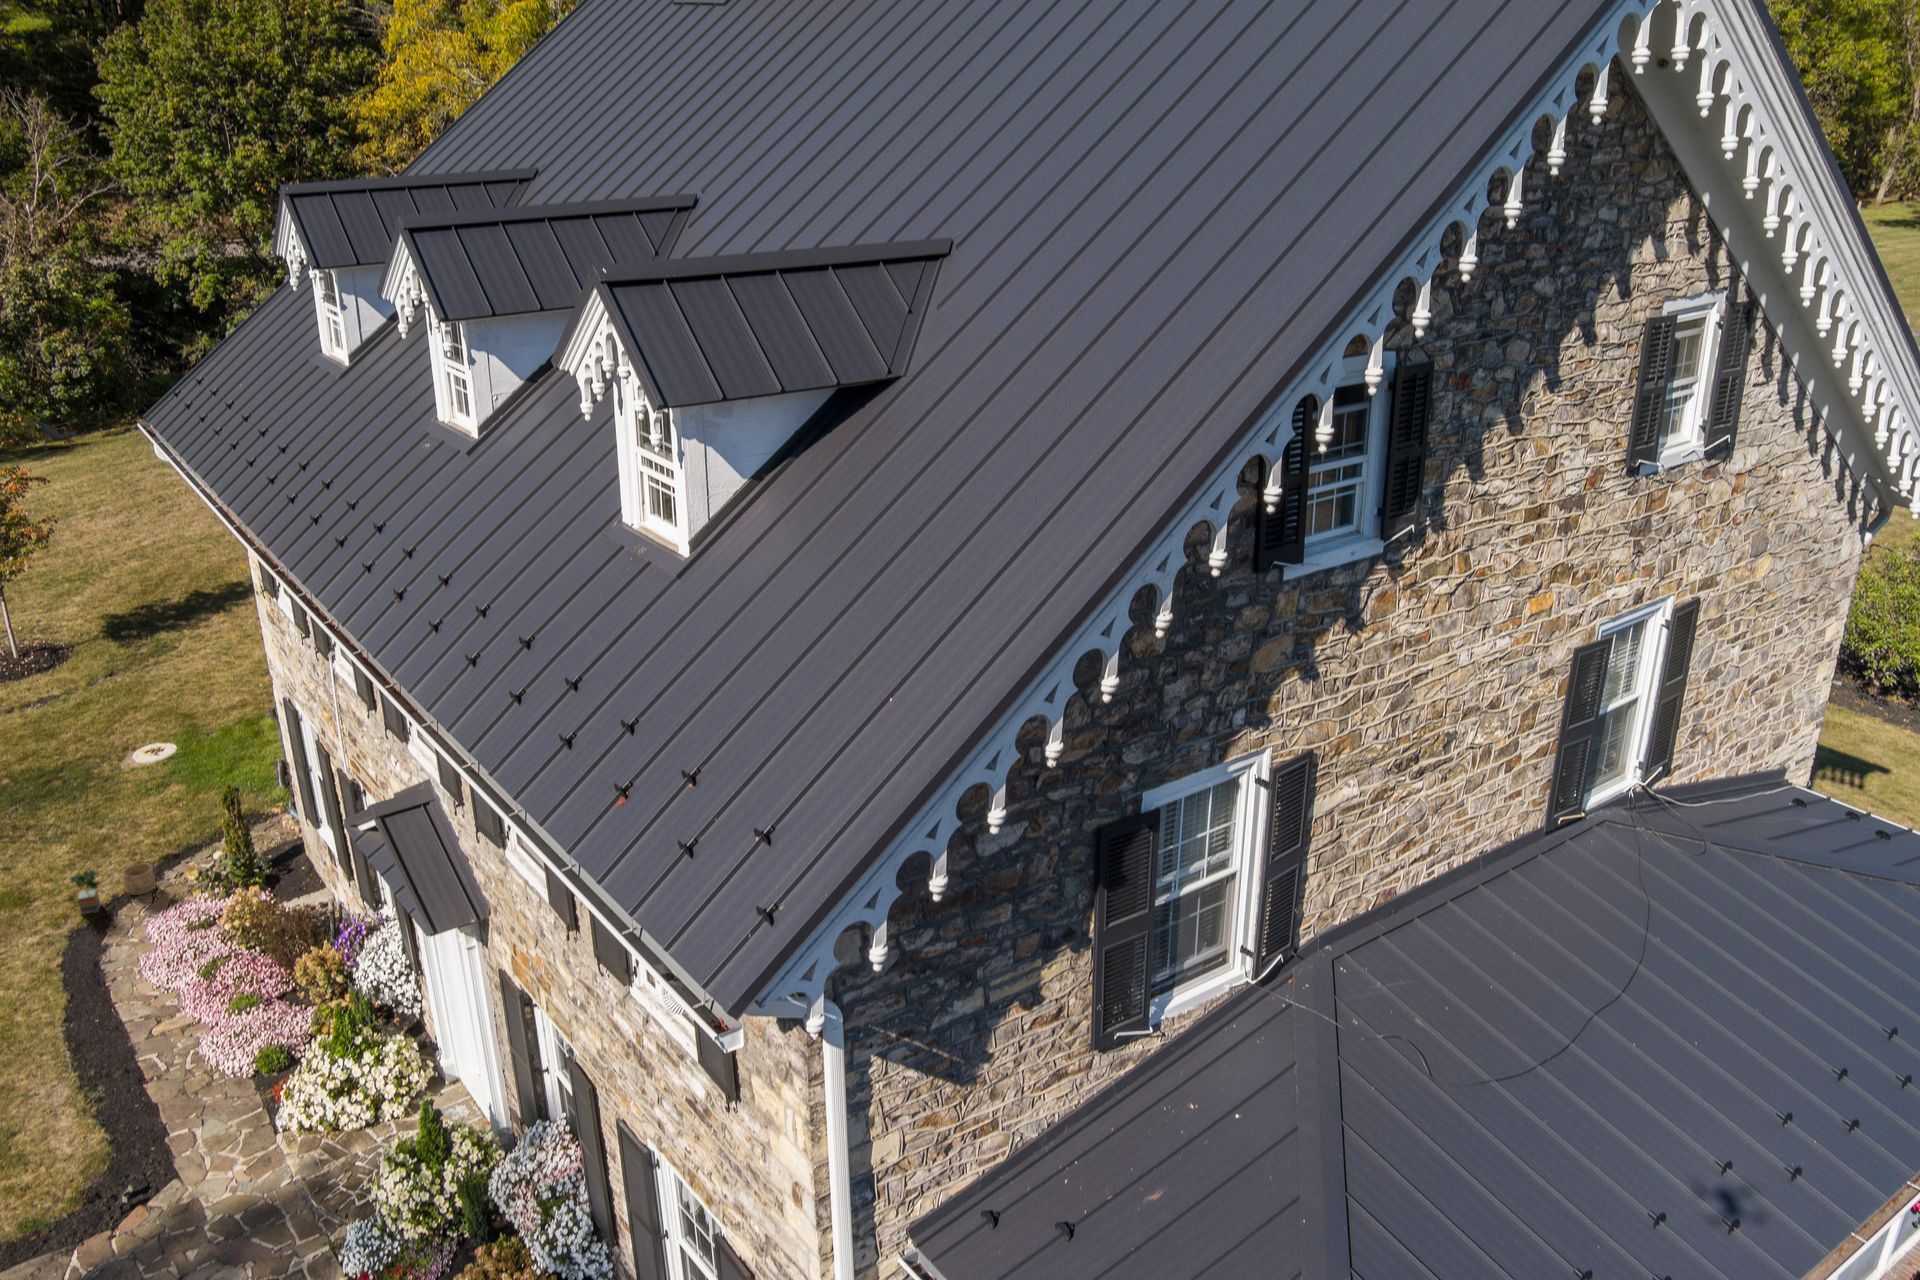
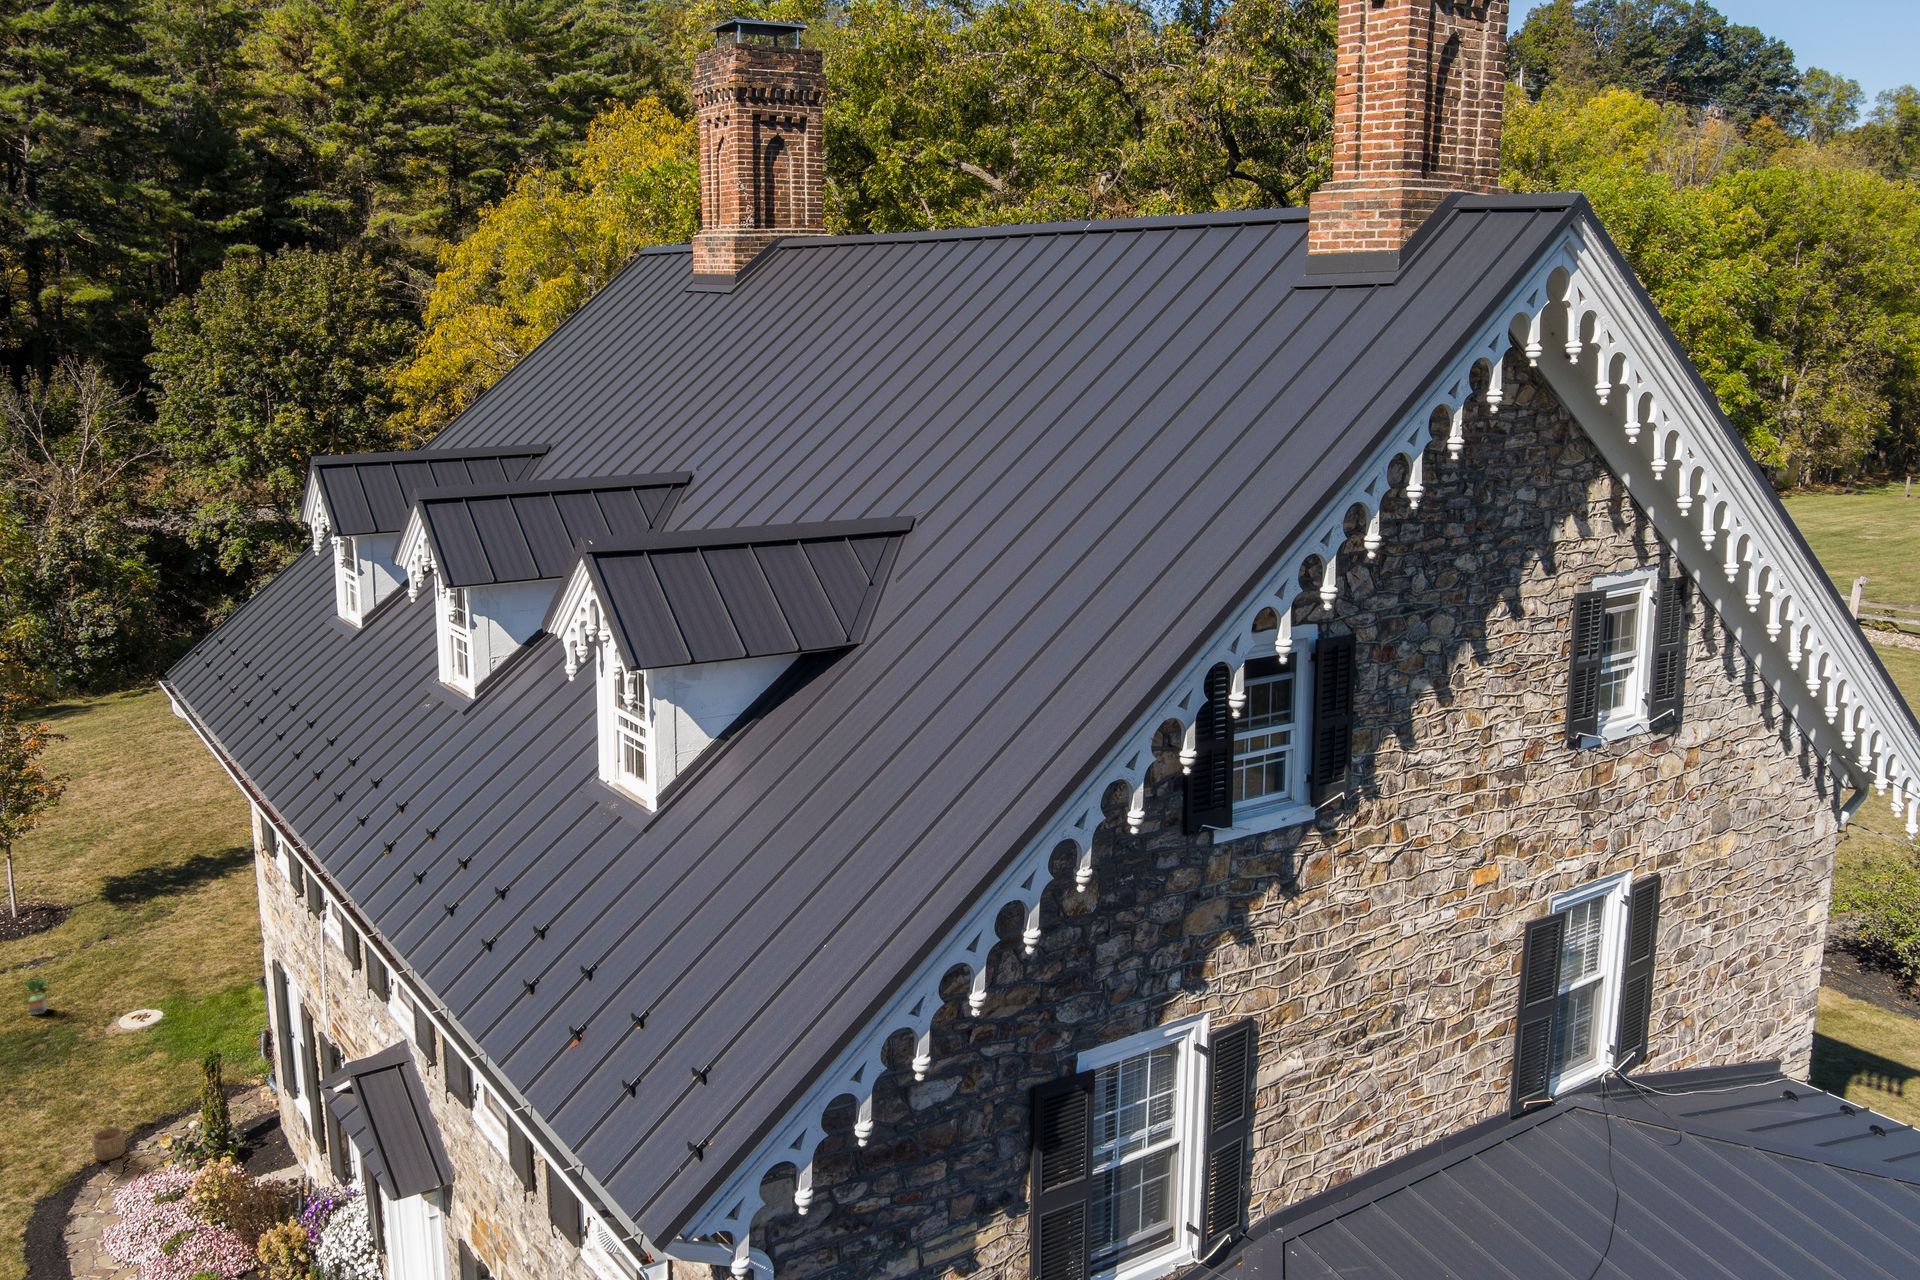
lounge chair: present [38,421,76,446] -> none [57,673,95,706]
potted tree: present [69,871,101,914] -> present [24,978,48,1015]

